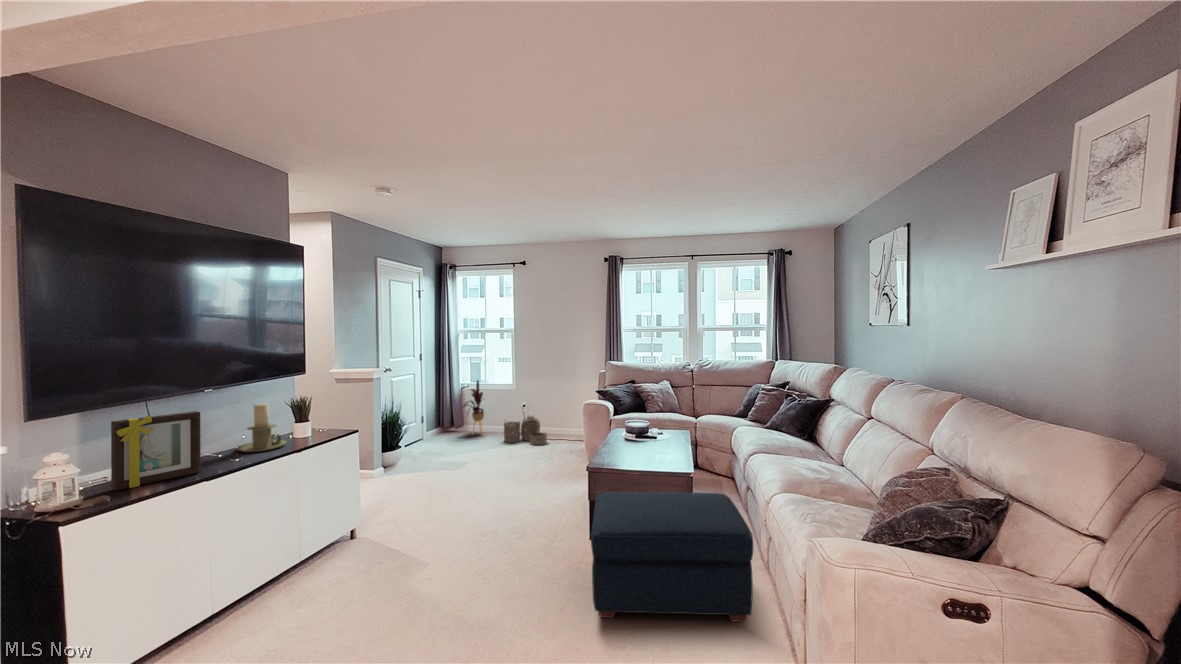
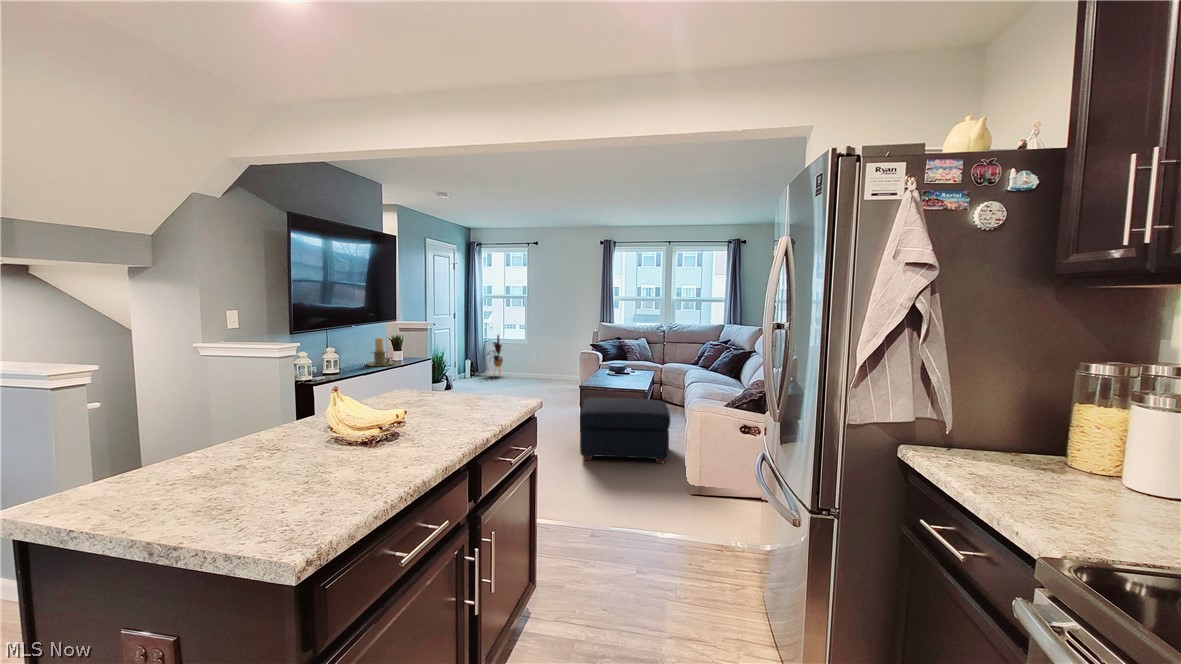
picture frame: present [111,411,201,490] -> none [320,338,359,377]
woven basket: present [504,416,547,445] -> none [519,363,552,384]

